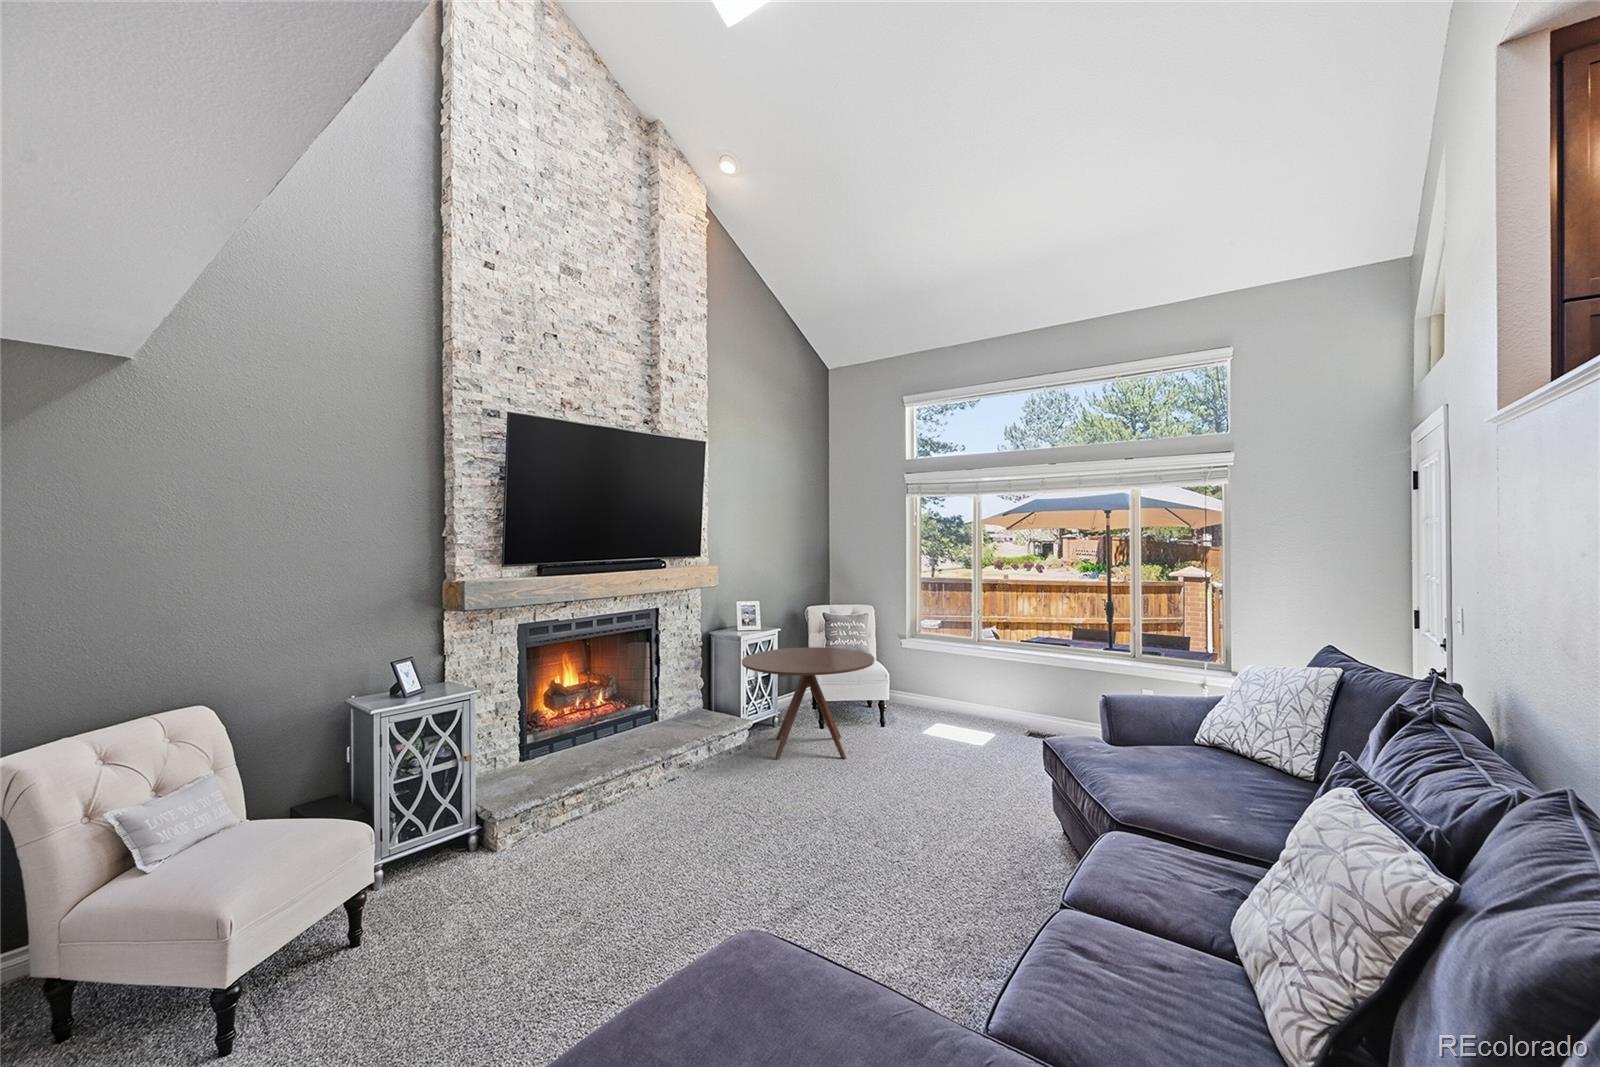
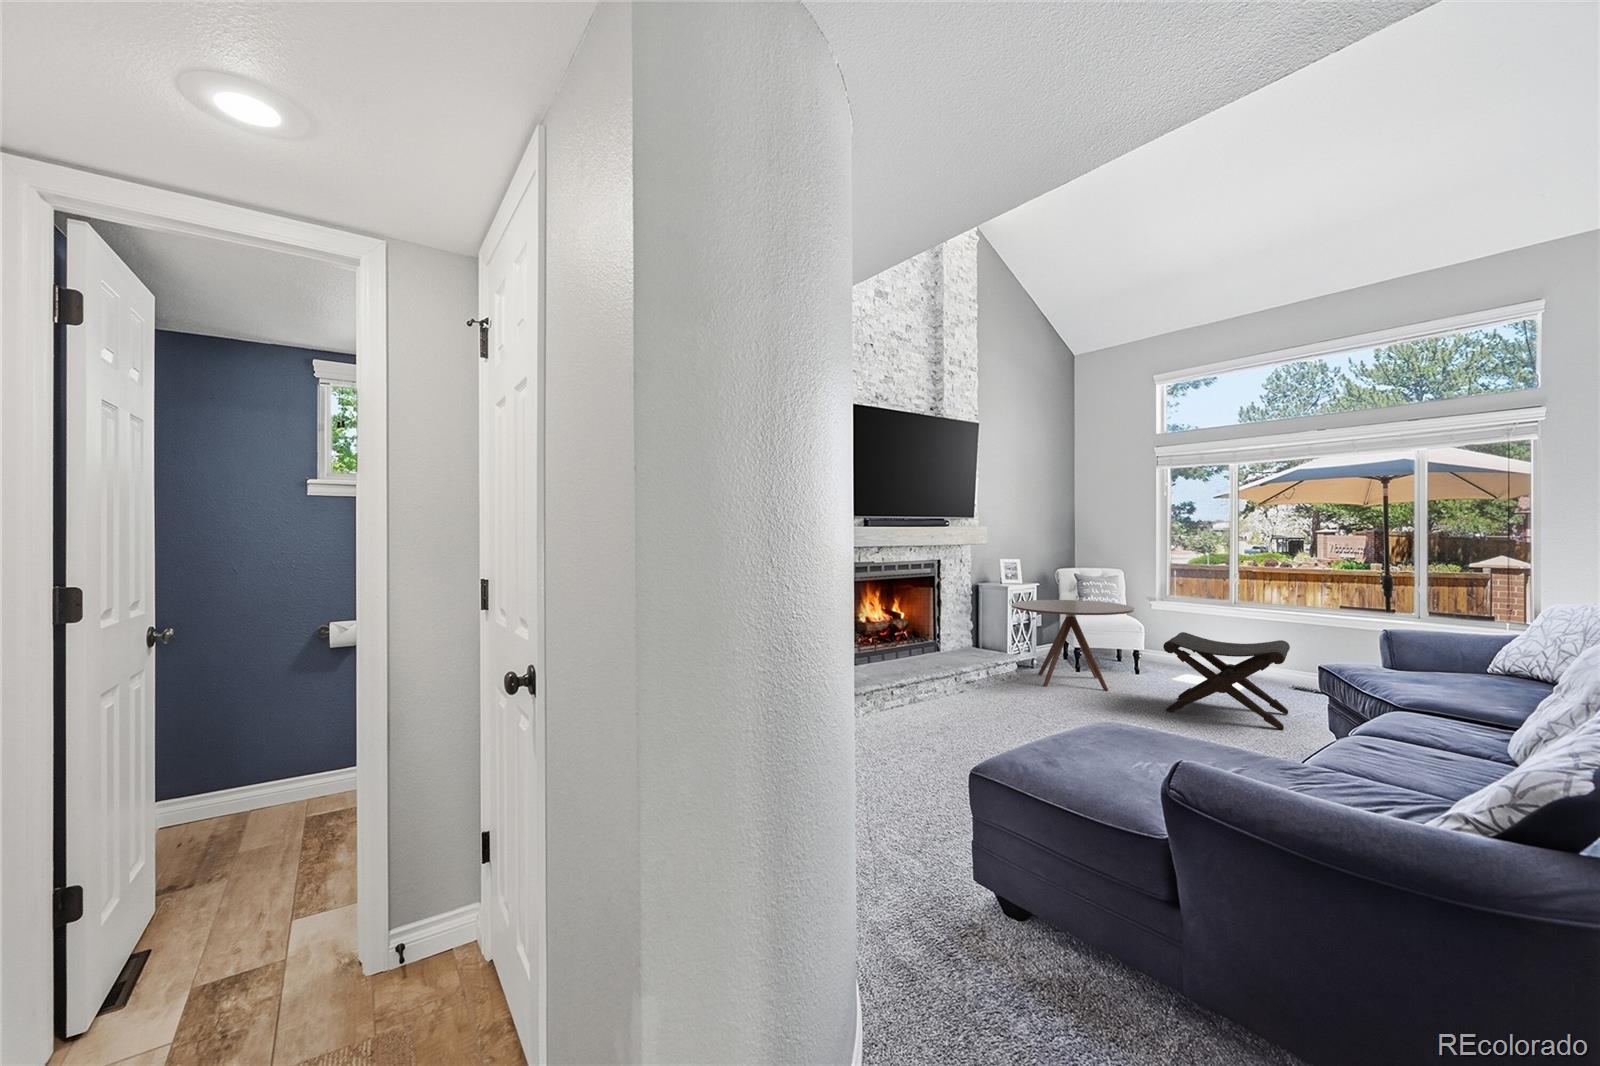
footstool: none [896,688,1022,804] -> present [1163,632,1290,730]

